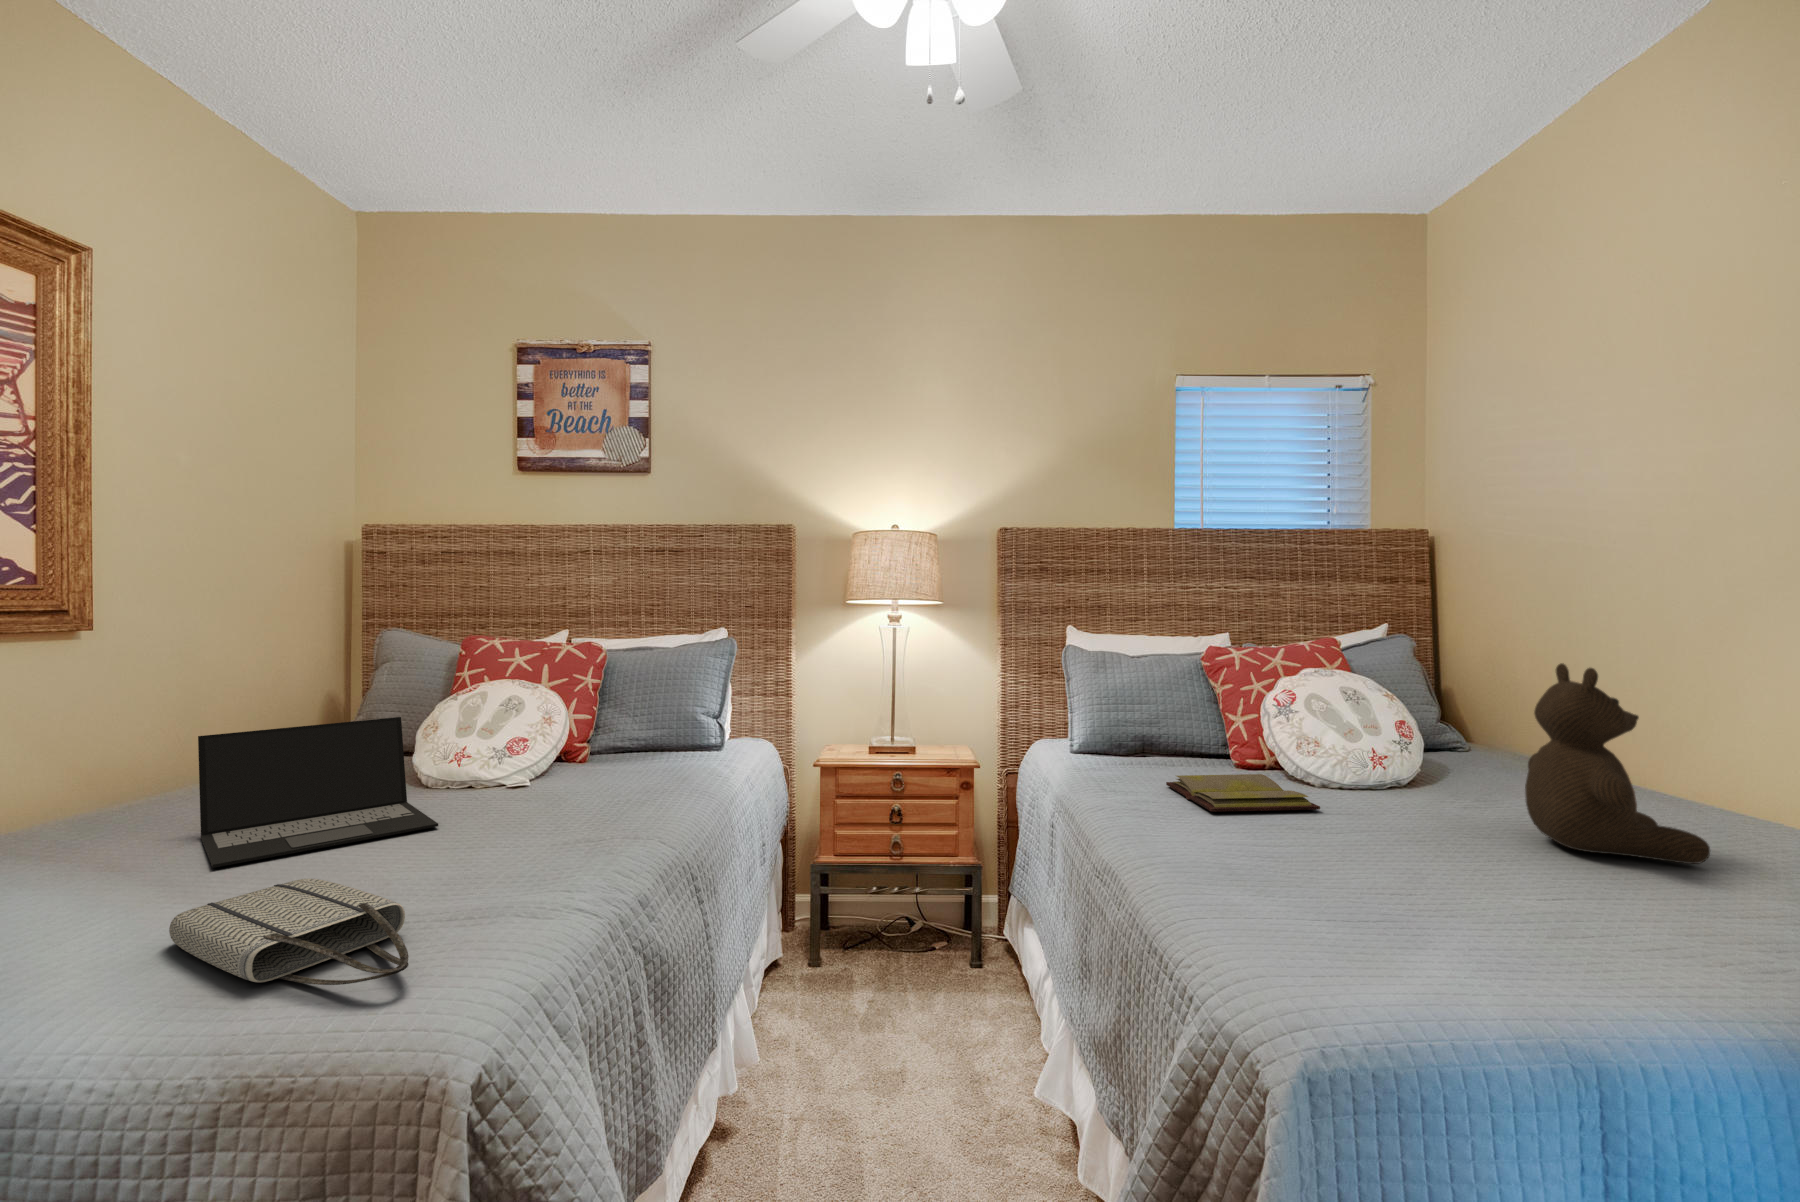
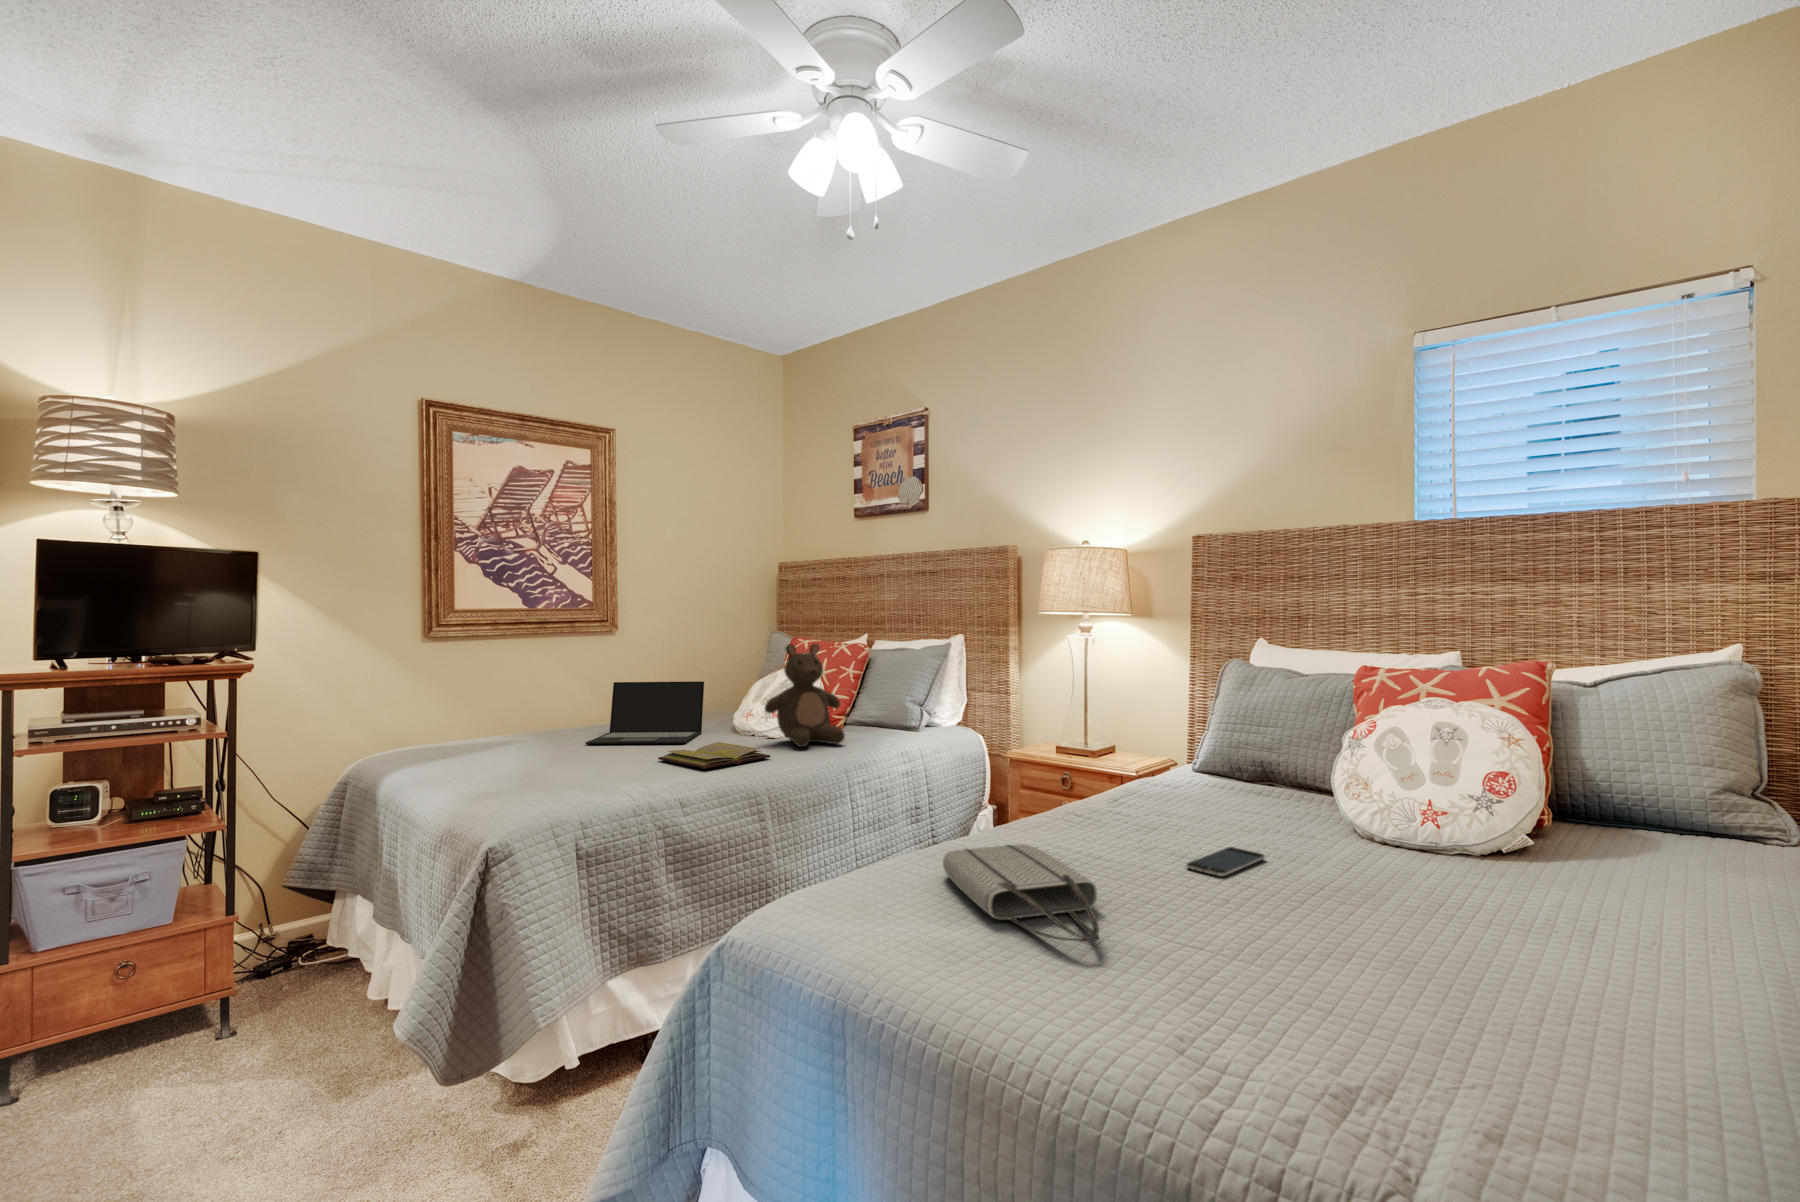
stuffed bear: present [1525,663,1710,864] -> present [765,643,845,747]
diary: present [1166,774,1320,812] -> present [658,742,770,769]
smartphone: none [1358,817,1435,844] -> present [1186,847,1265,876]
tote bag: present [169,879,409,985] -> present [943,844,1099,942]

